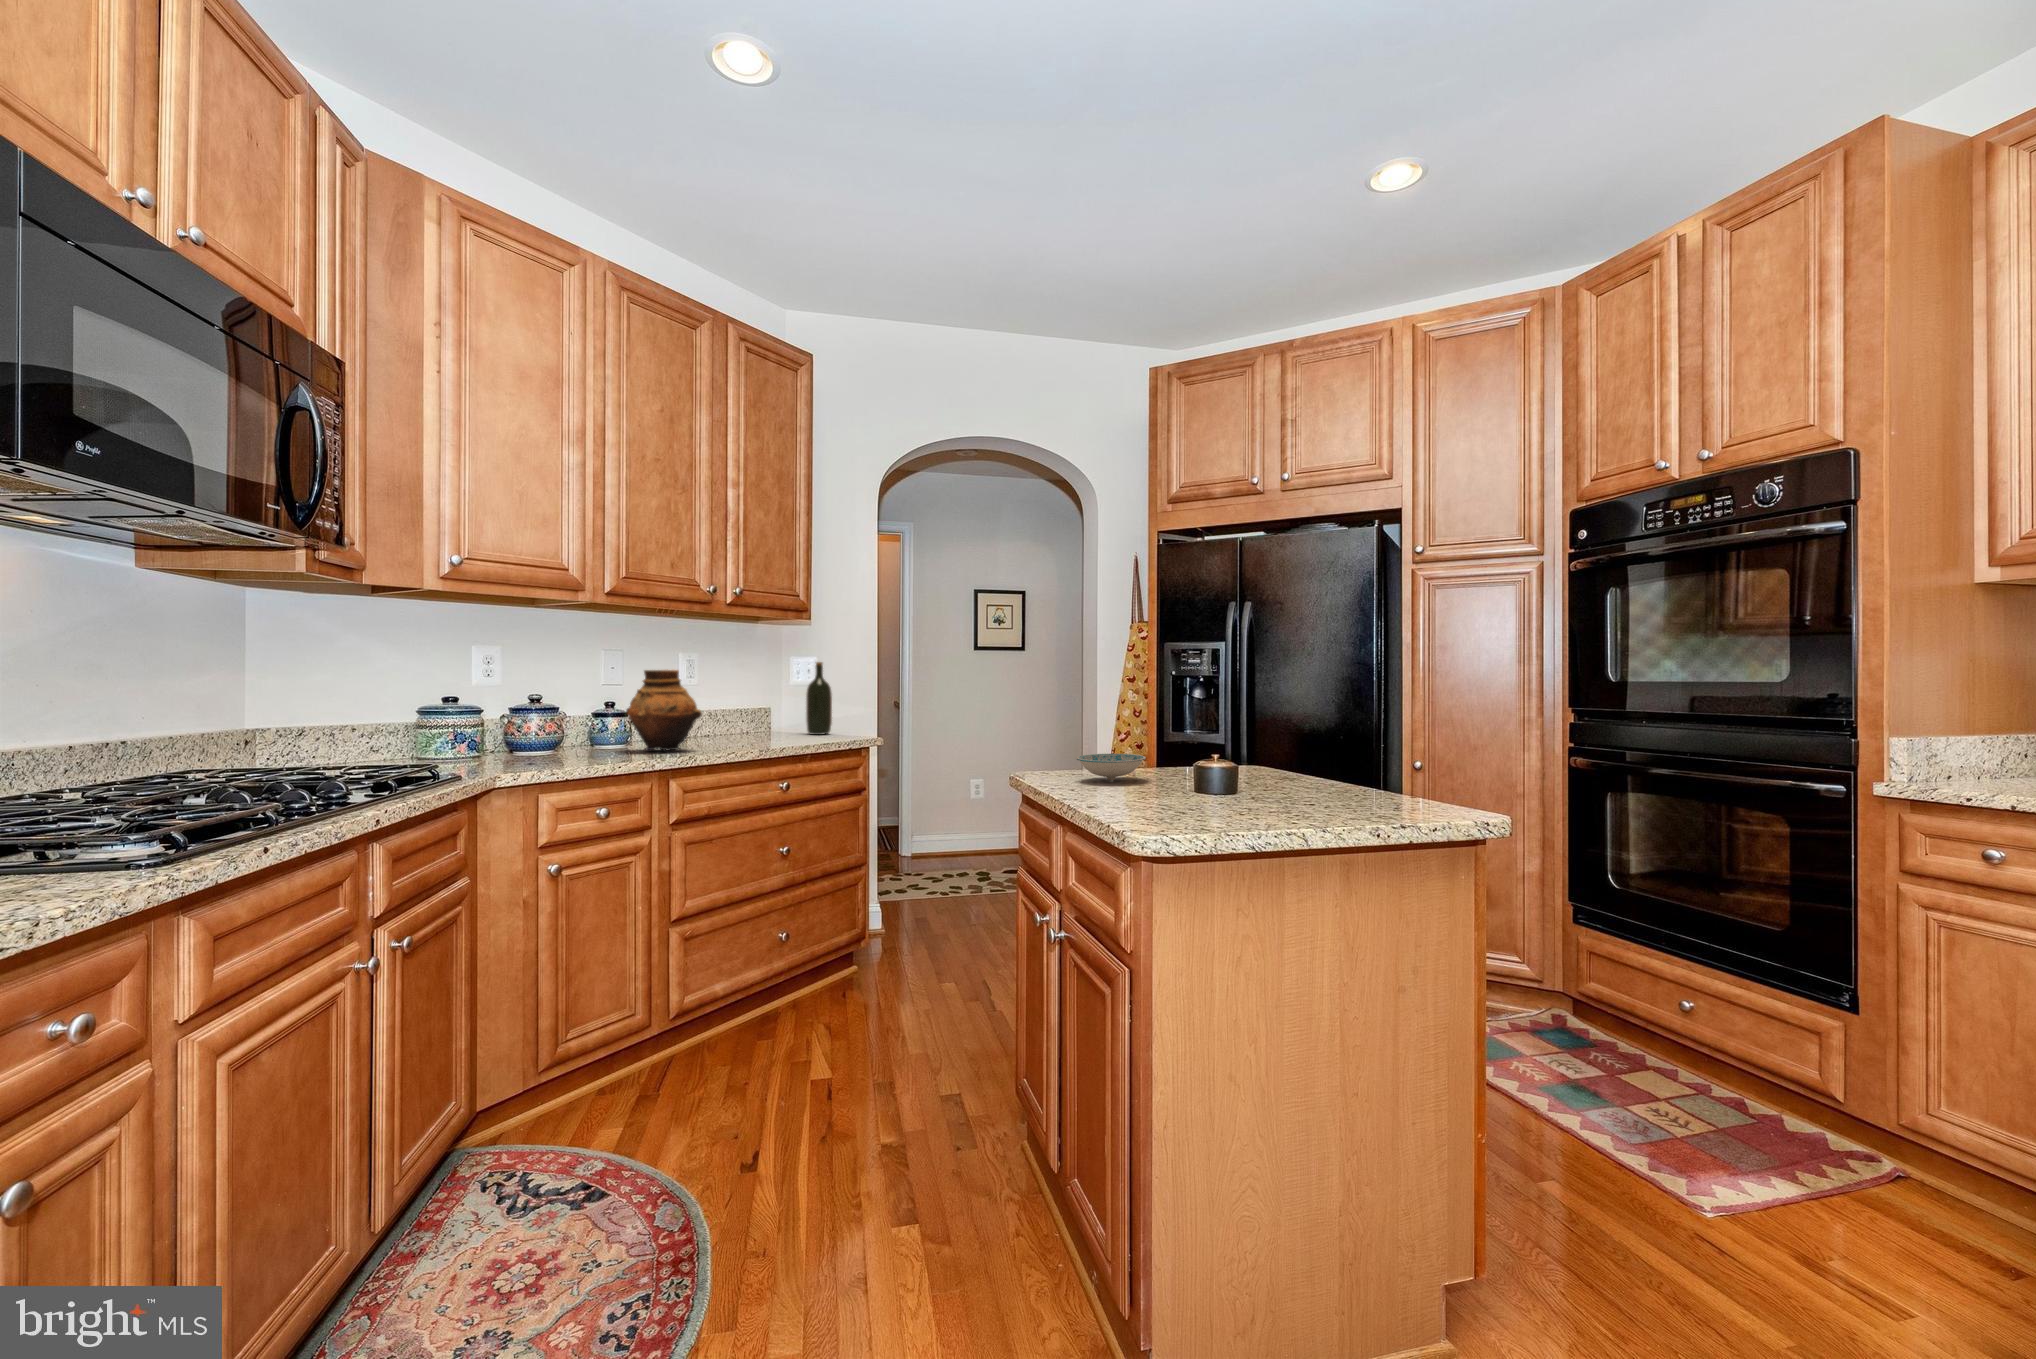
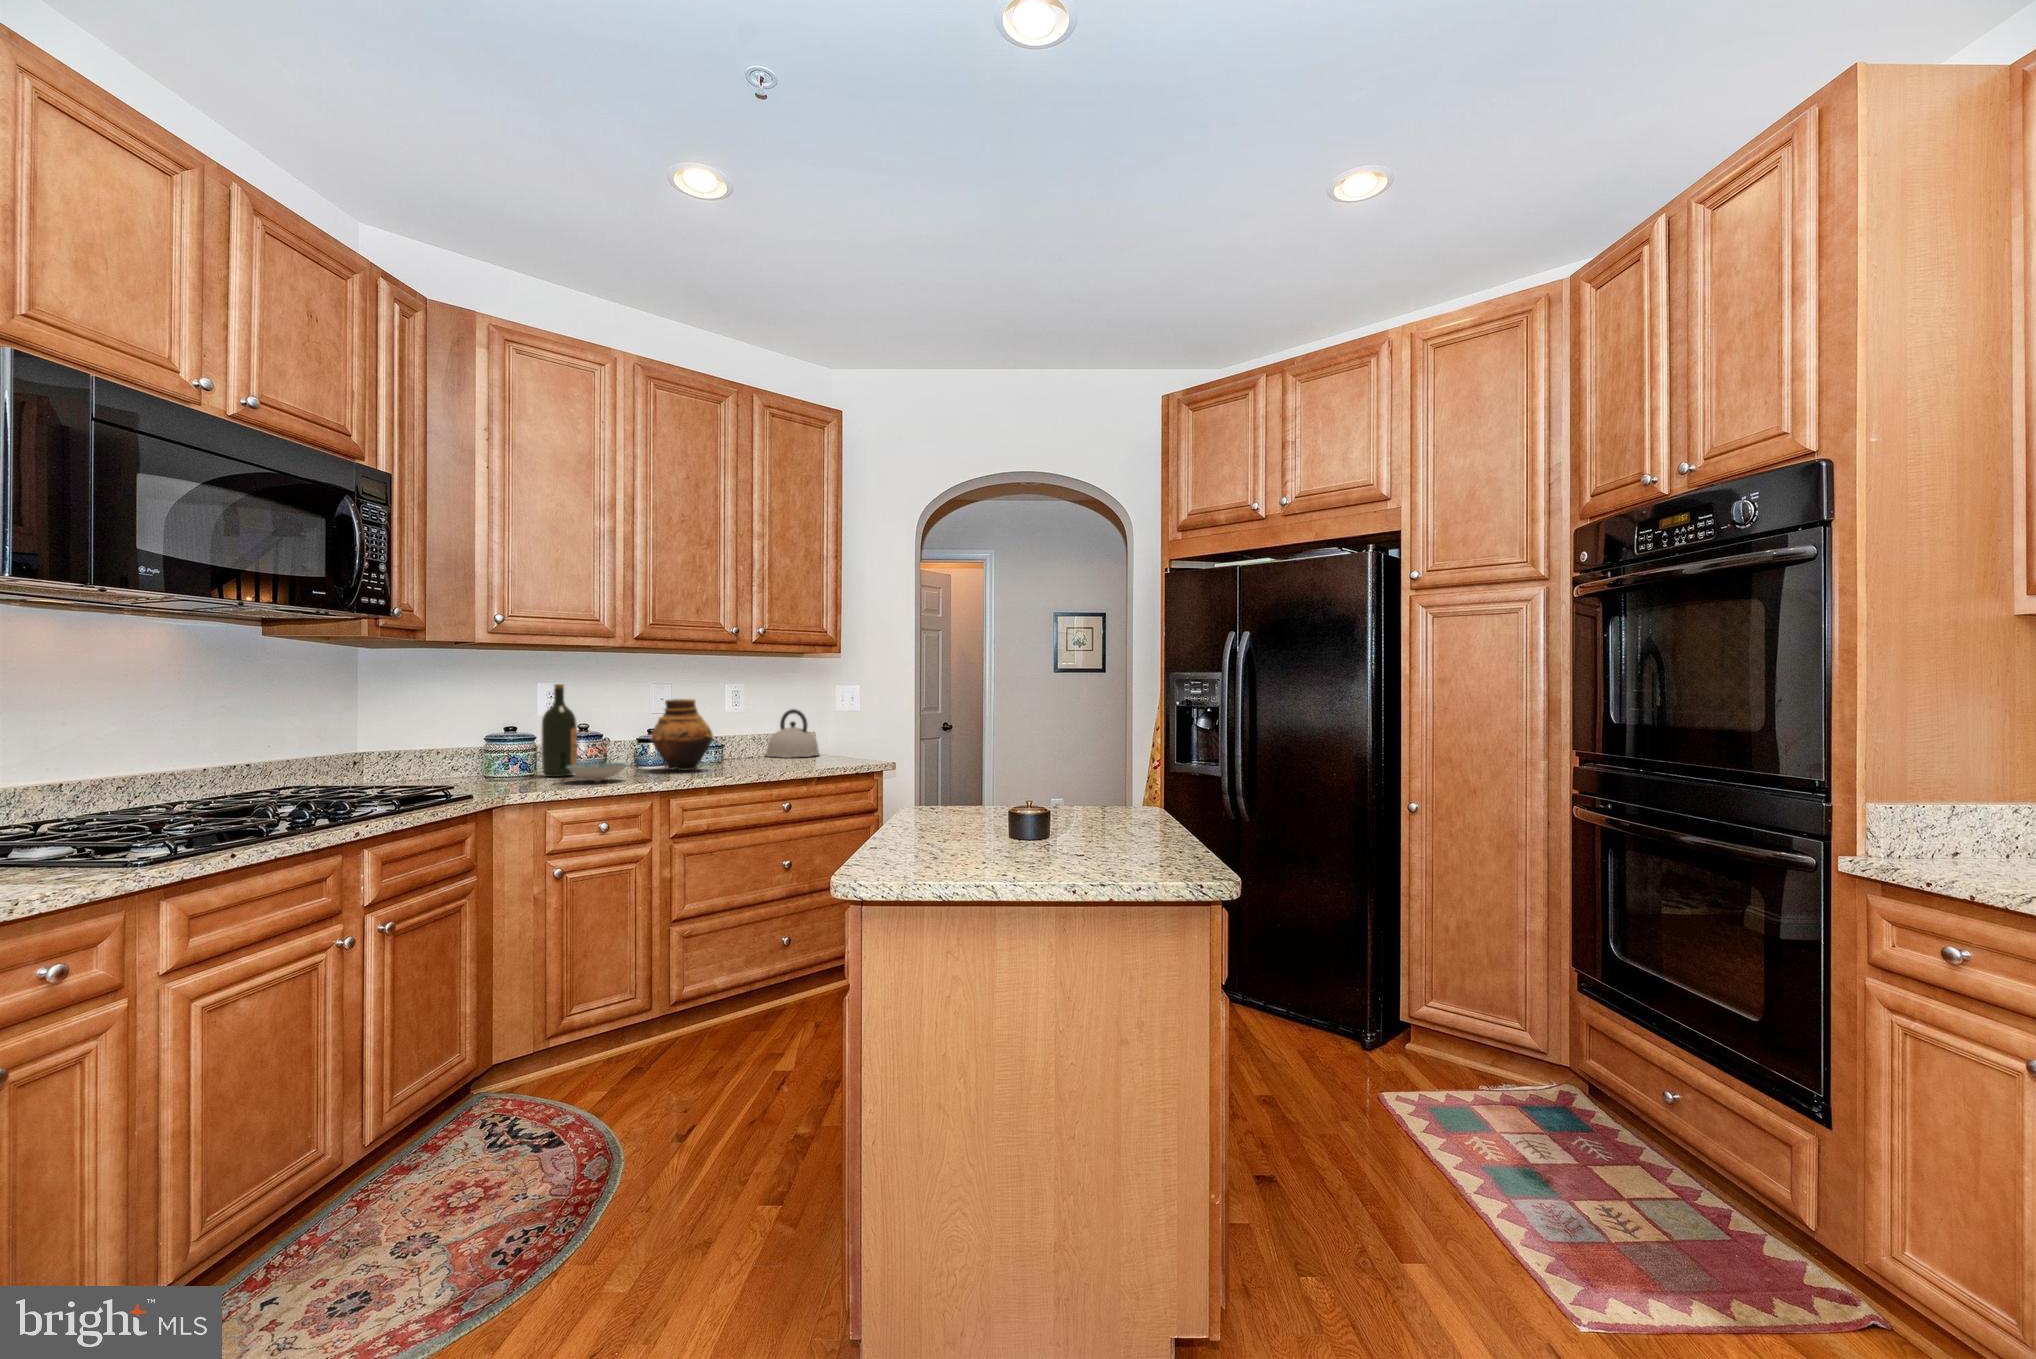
wine bottle: present [806,662,832,735] -> present [541,684,577,777]
kettle: none [718,686,782,738] -> present [766,709,819,758]
ceramic bowl: present [1076,754,1146,780] -> present [566,763,627,782]

